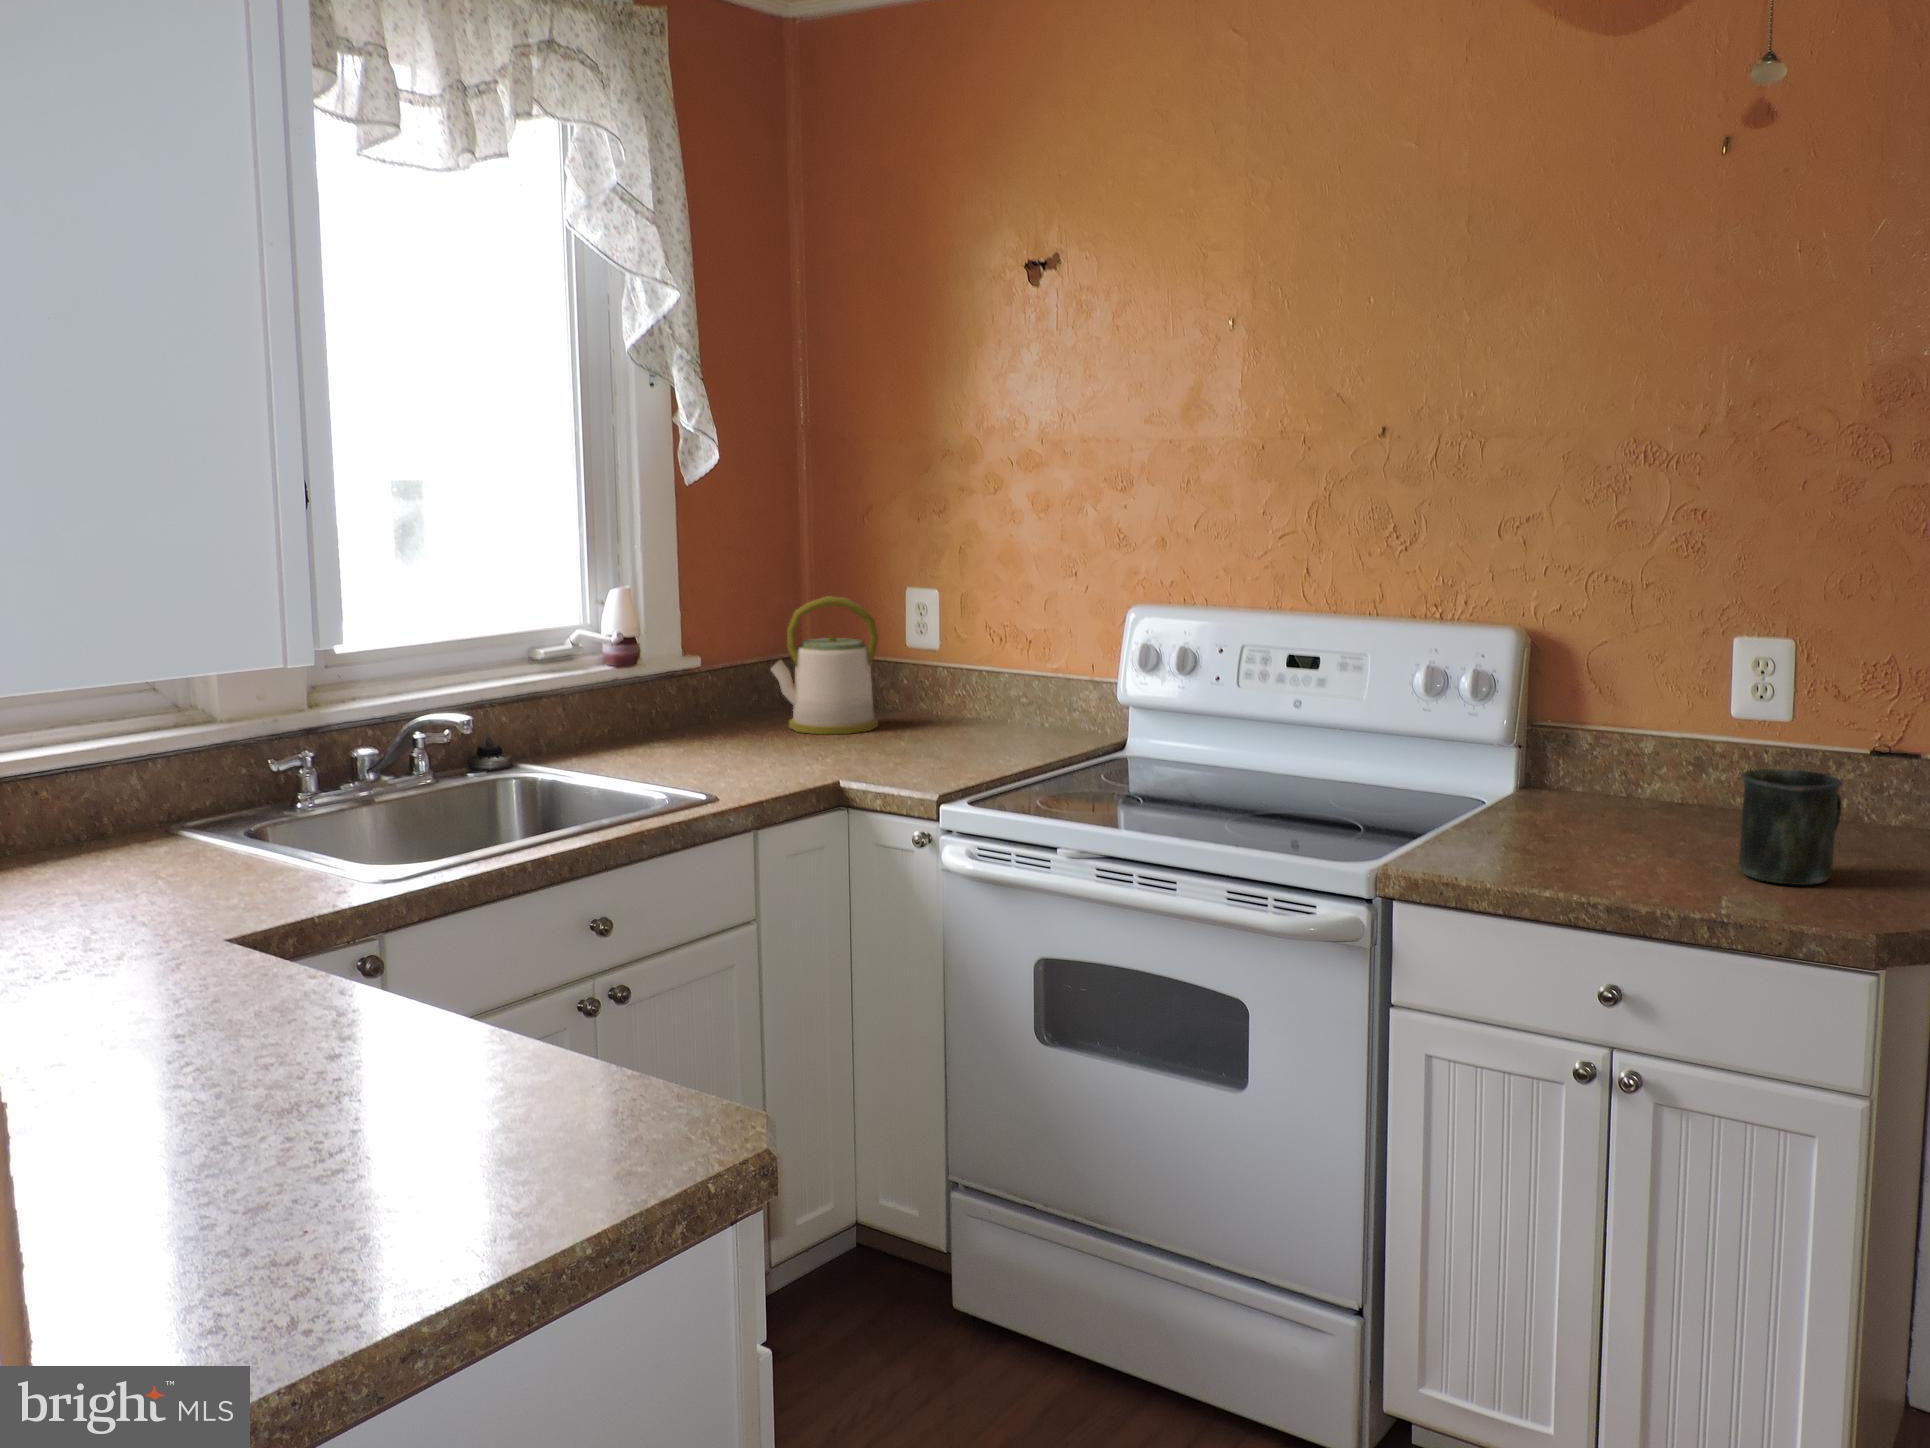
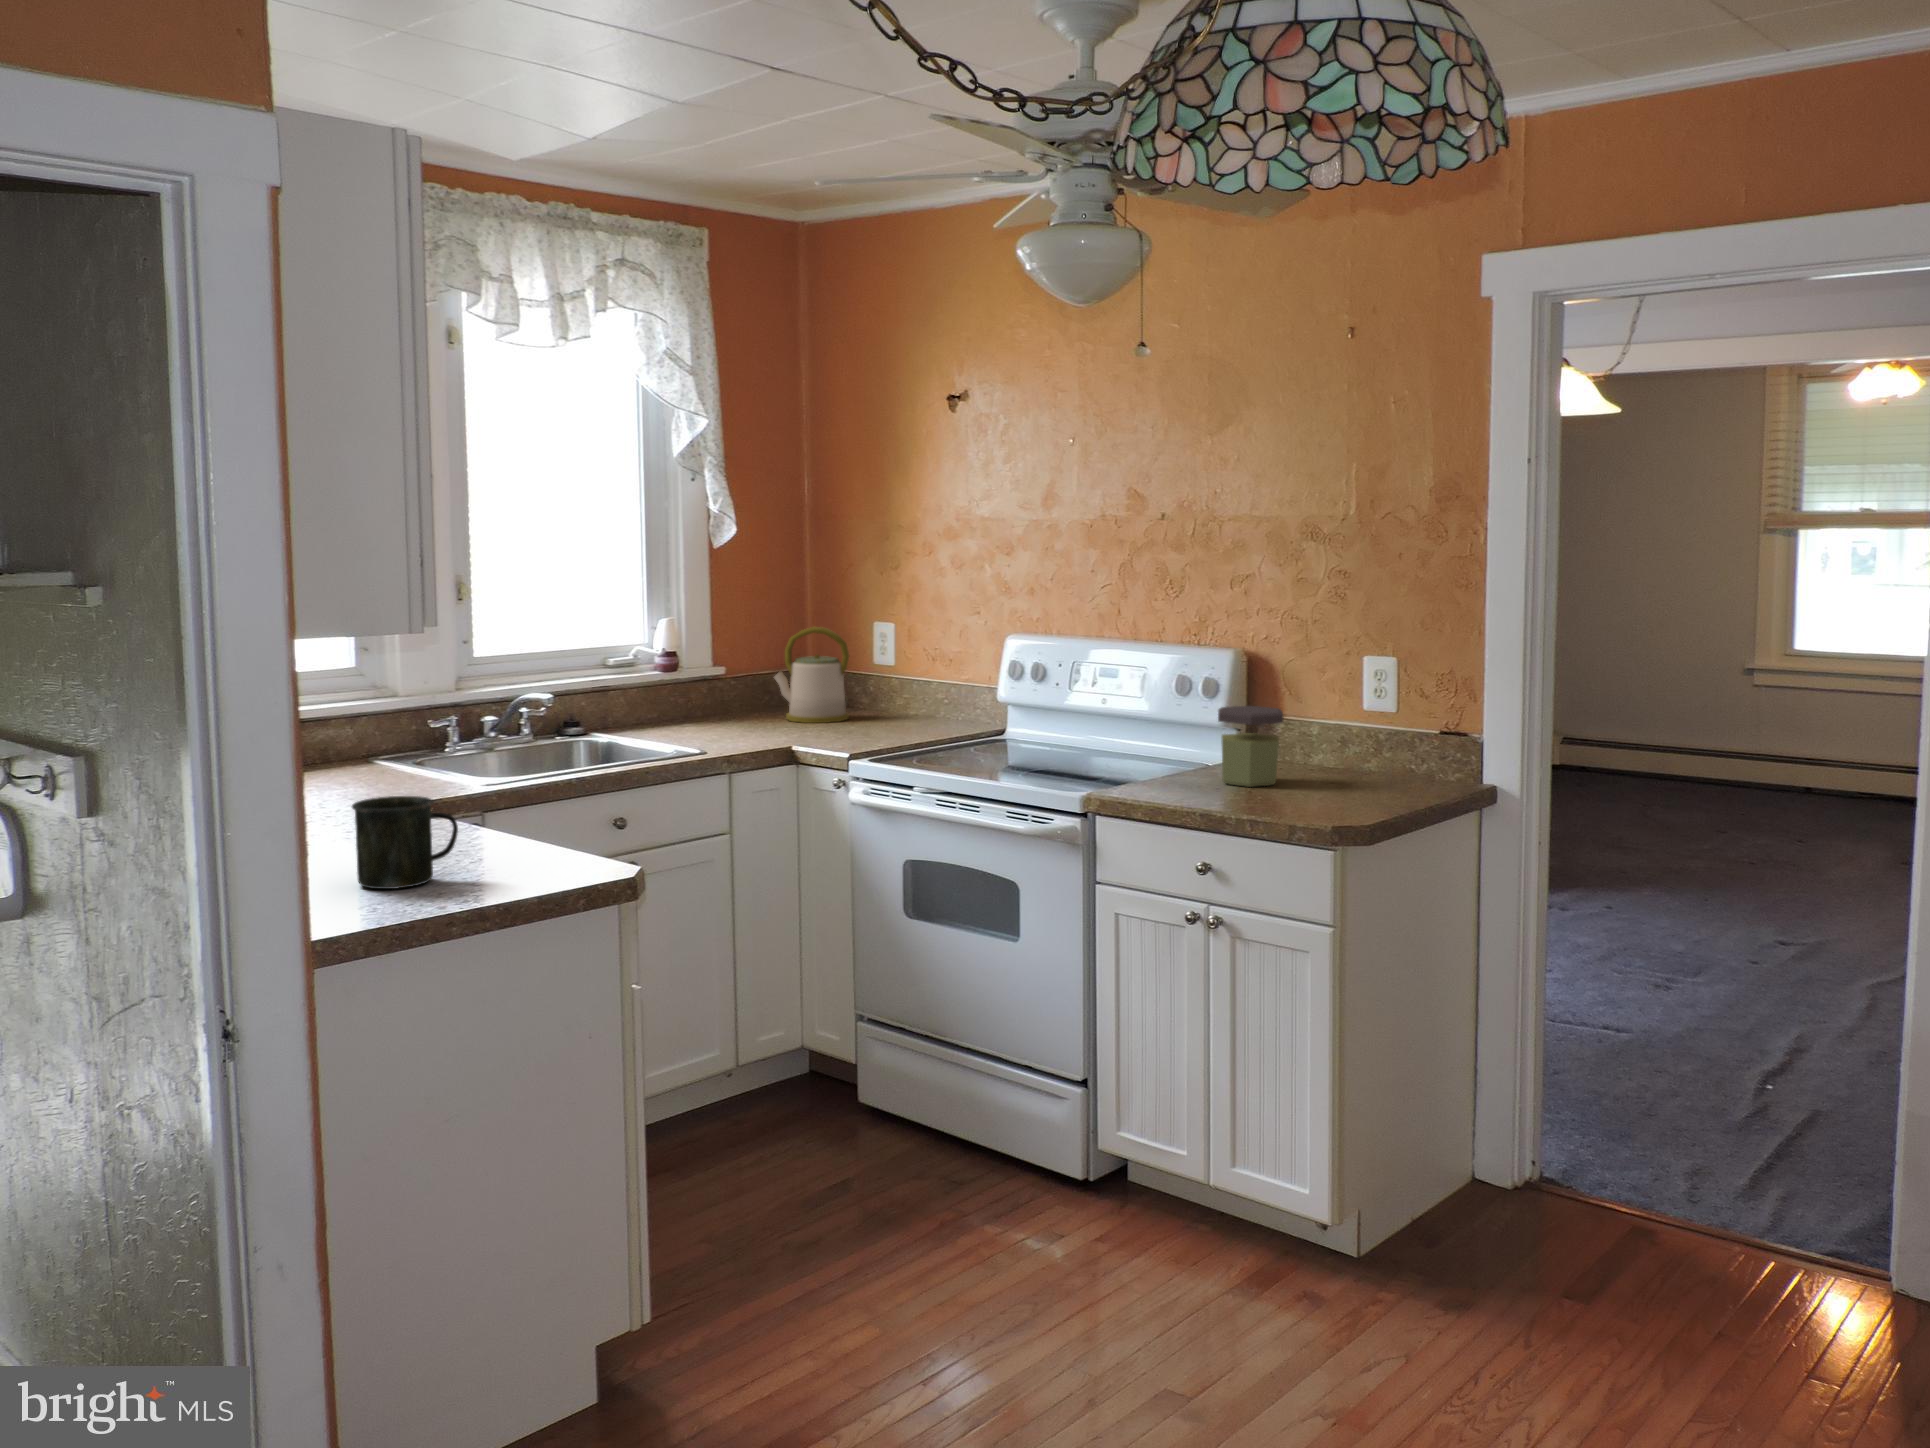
jar: none [1550,717,1670,847] -> present [1218,706,1284,787]
mug: present [1739,769,1843,885] -> present [352,796,458,889]

